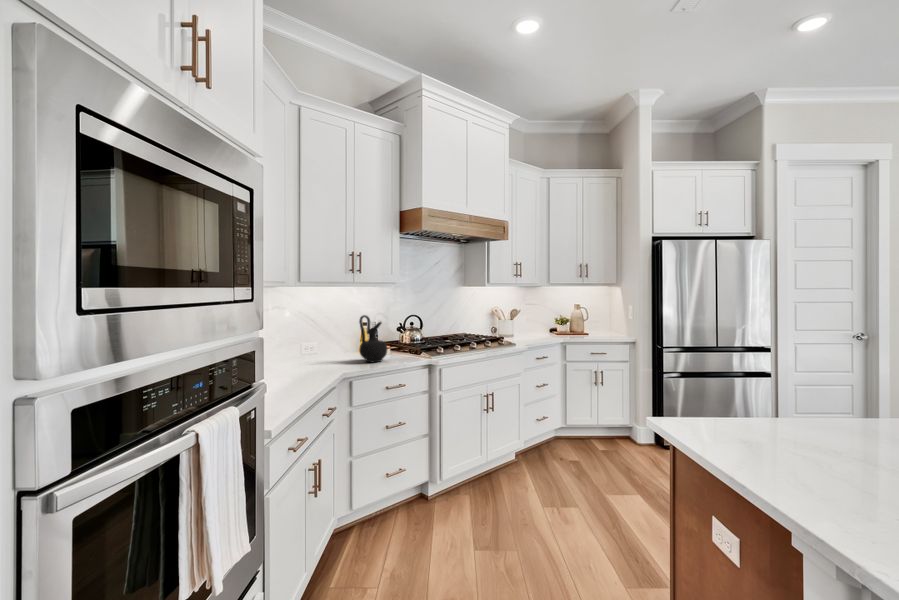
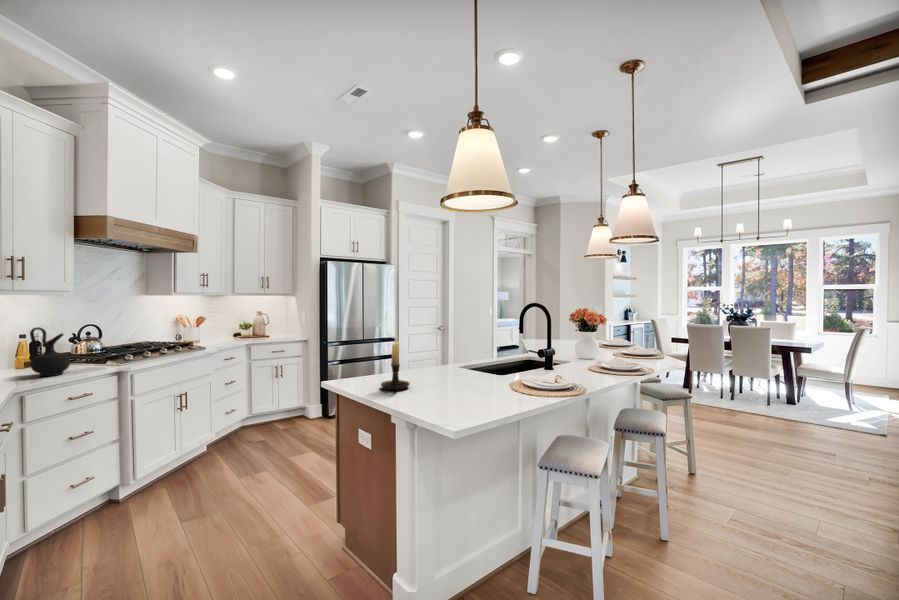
candle holder: none [760,347,836,470] -> present [381,336,410,391]

